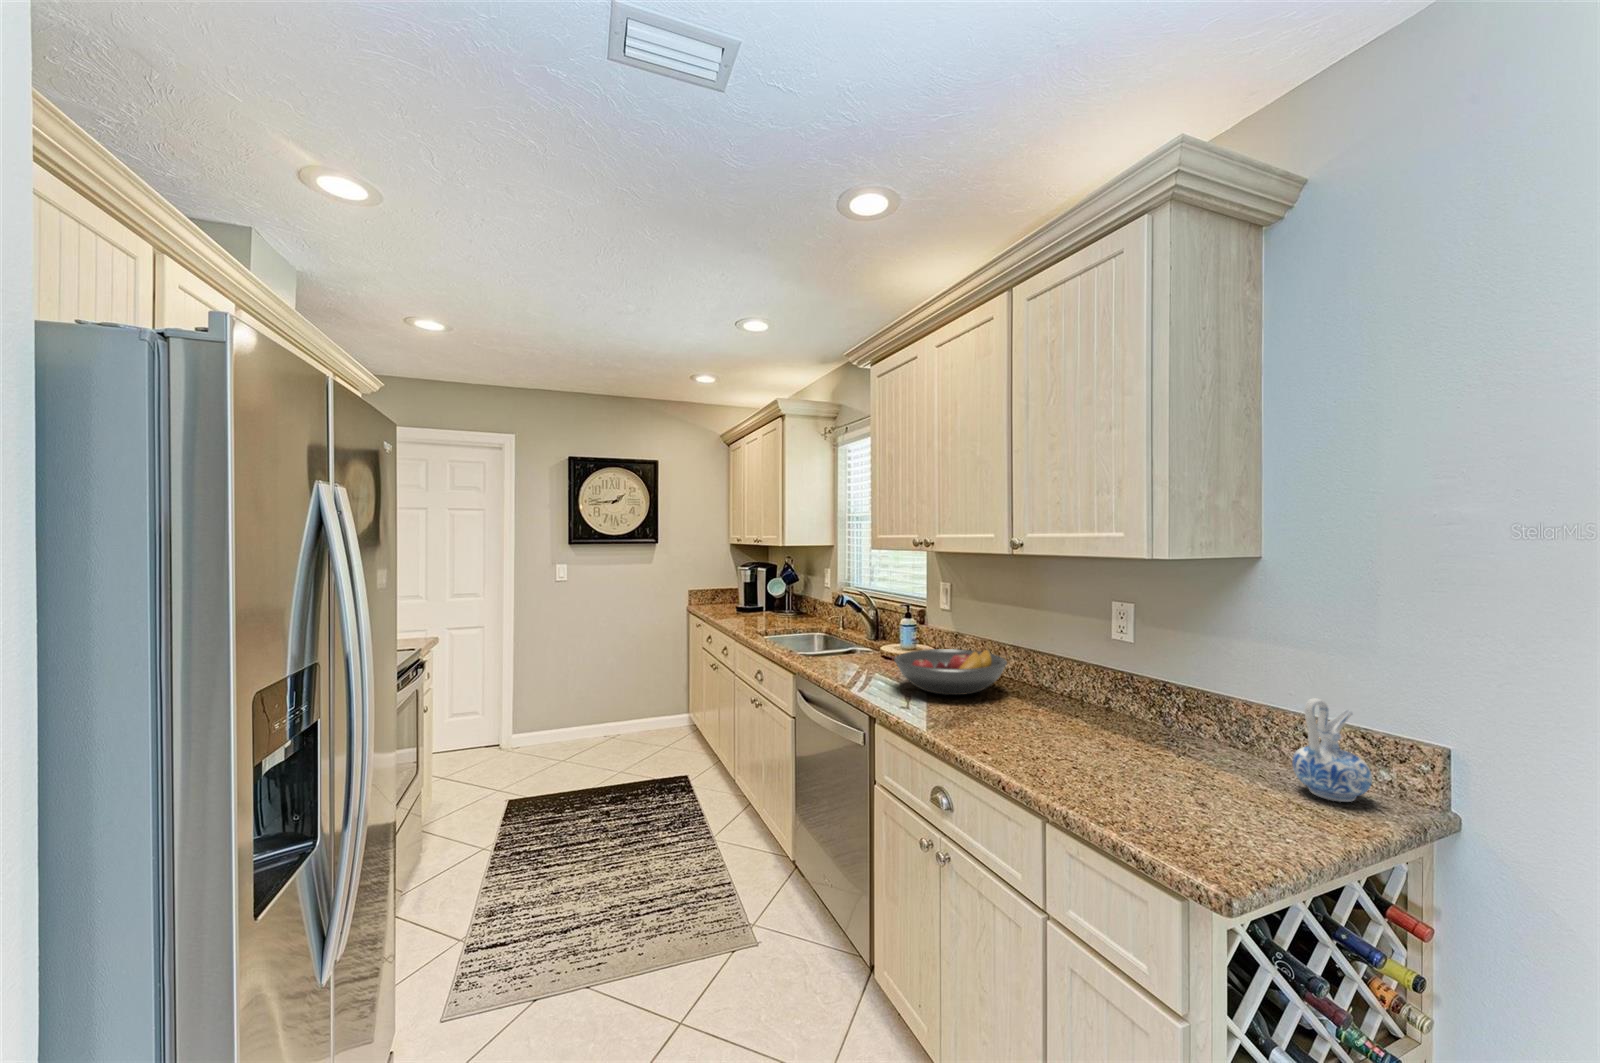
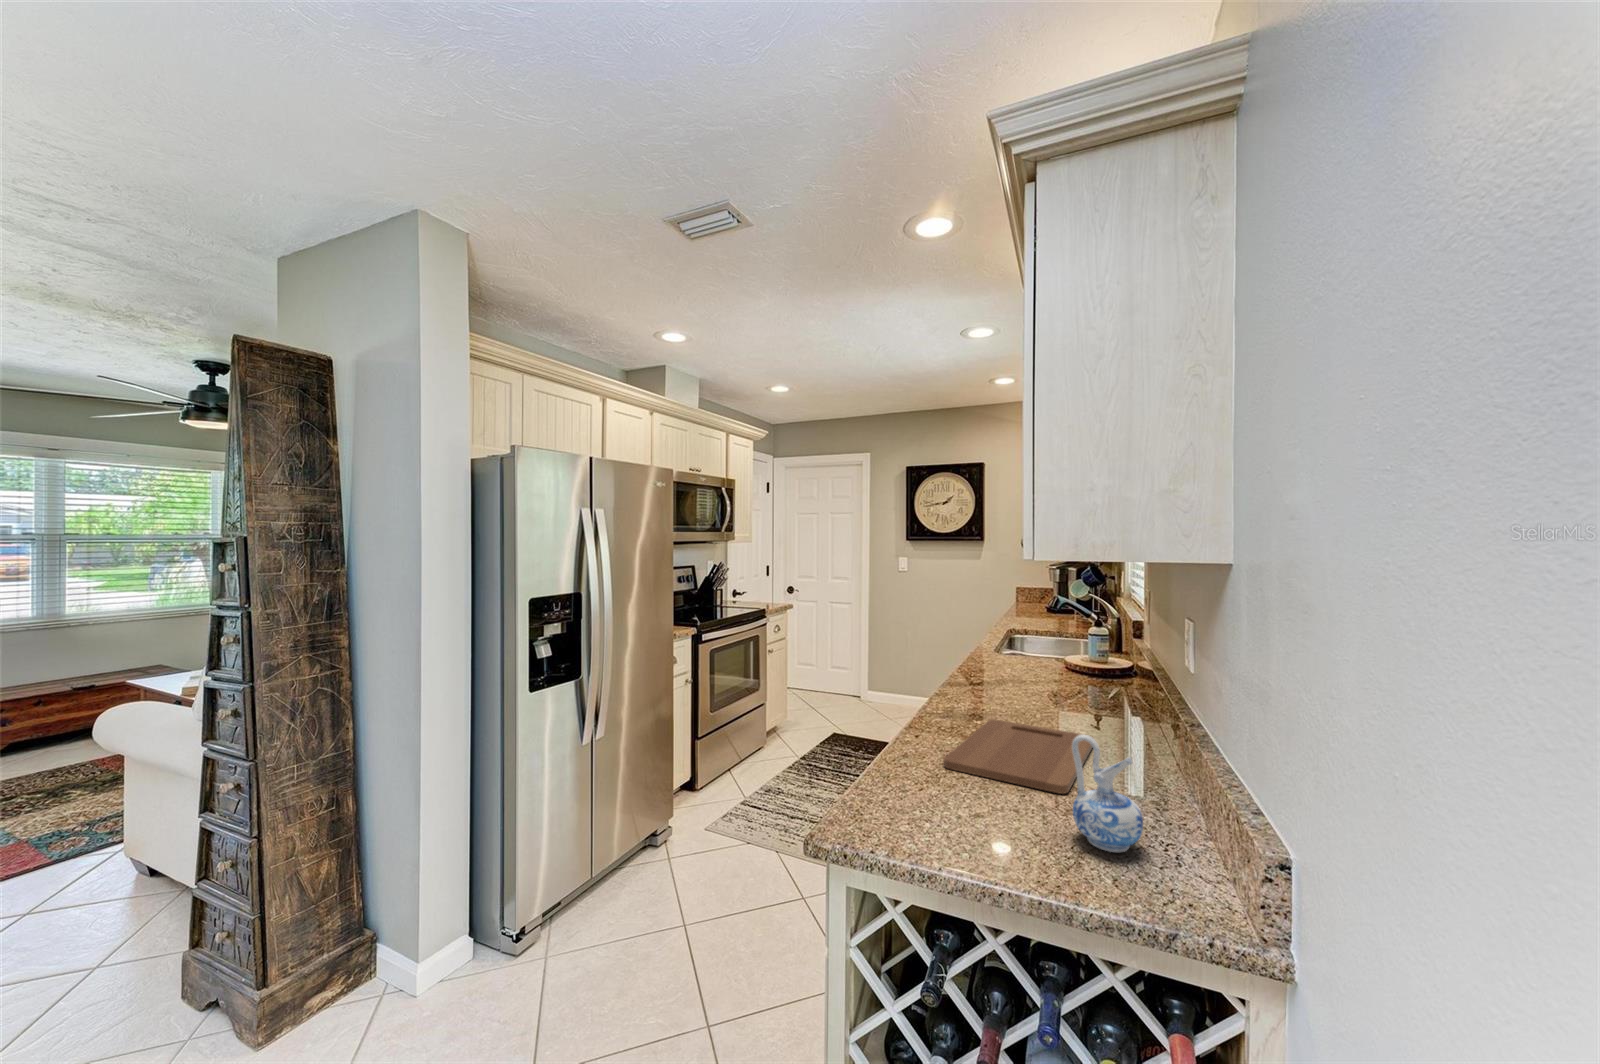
fruit bowl: present [894,649,1007,695] -> none [974,658,1091,705]
cutting board: none [999,708,1204,778] -> present [944,719,1093,794]

